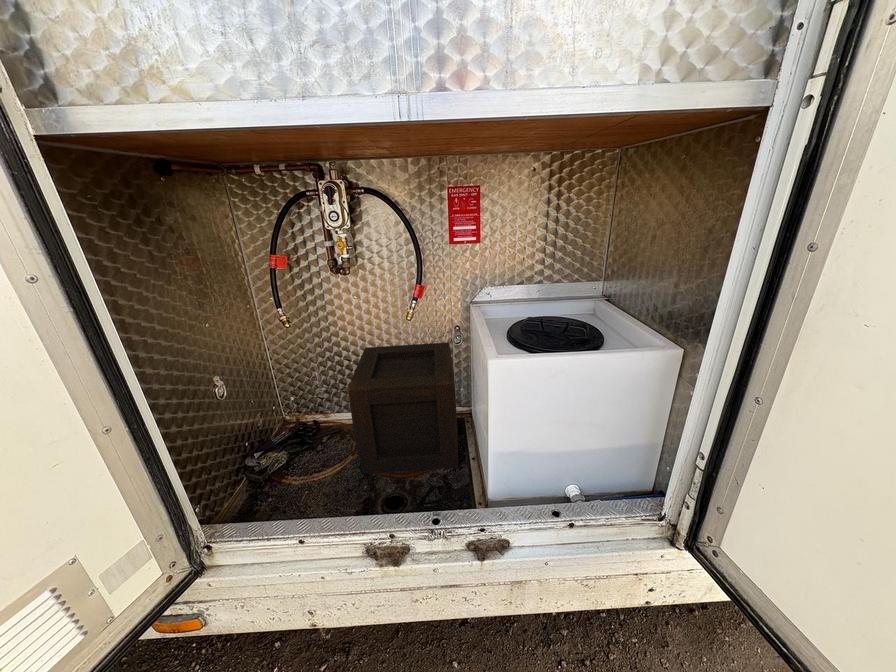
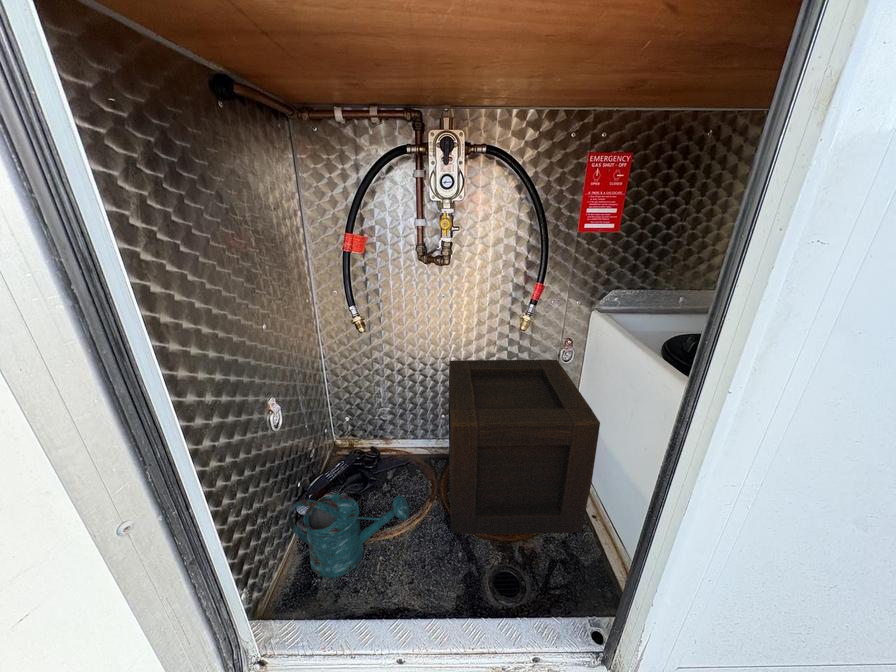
watering can: none [233,444,322,506] -> present [288,494,410,578]

